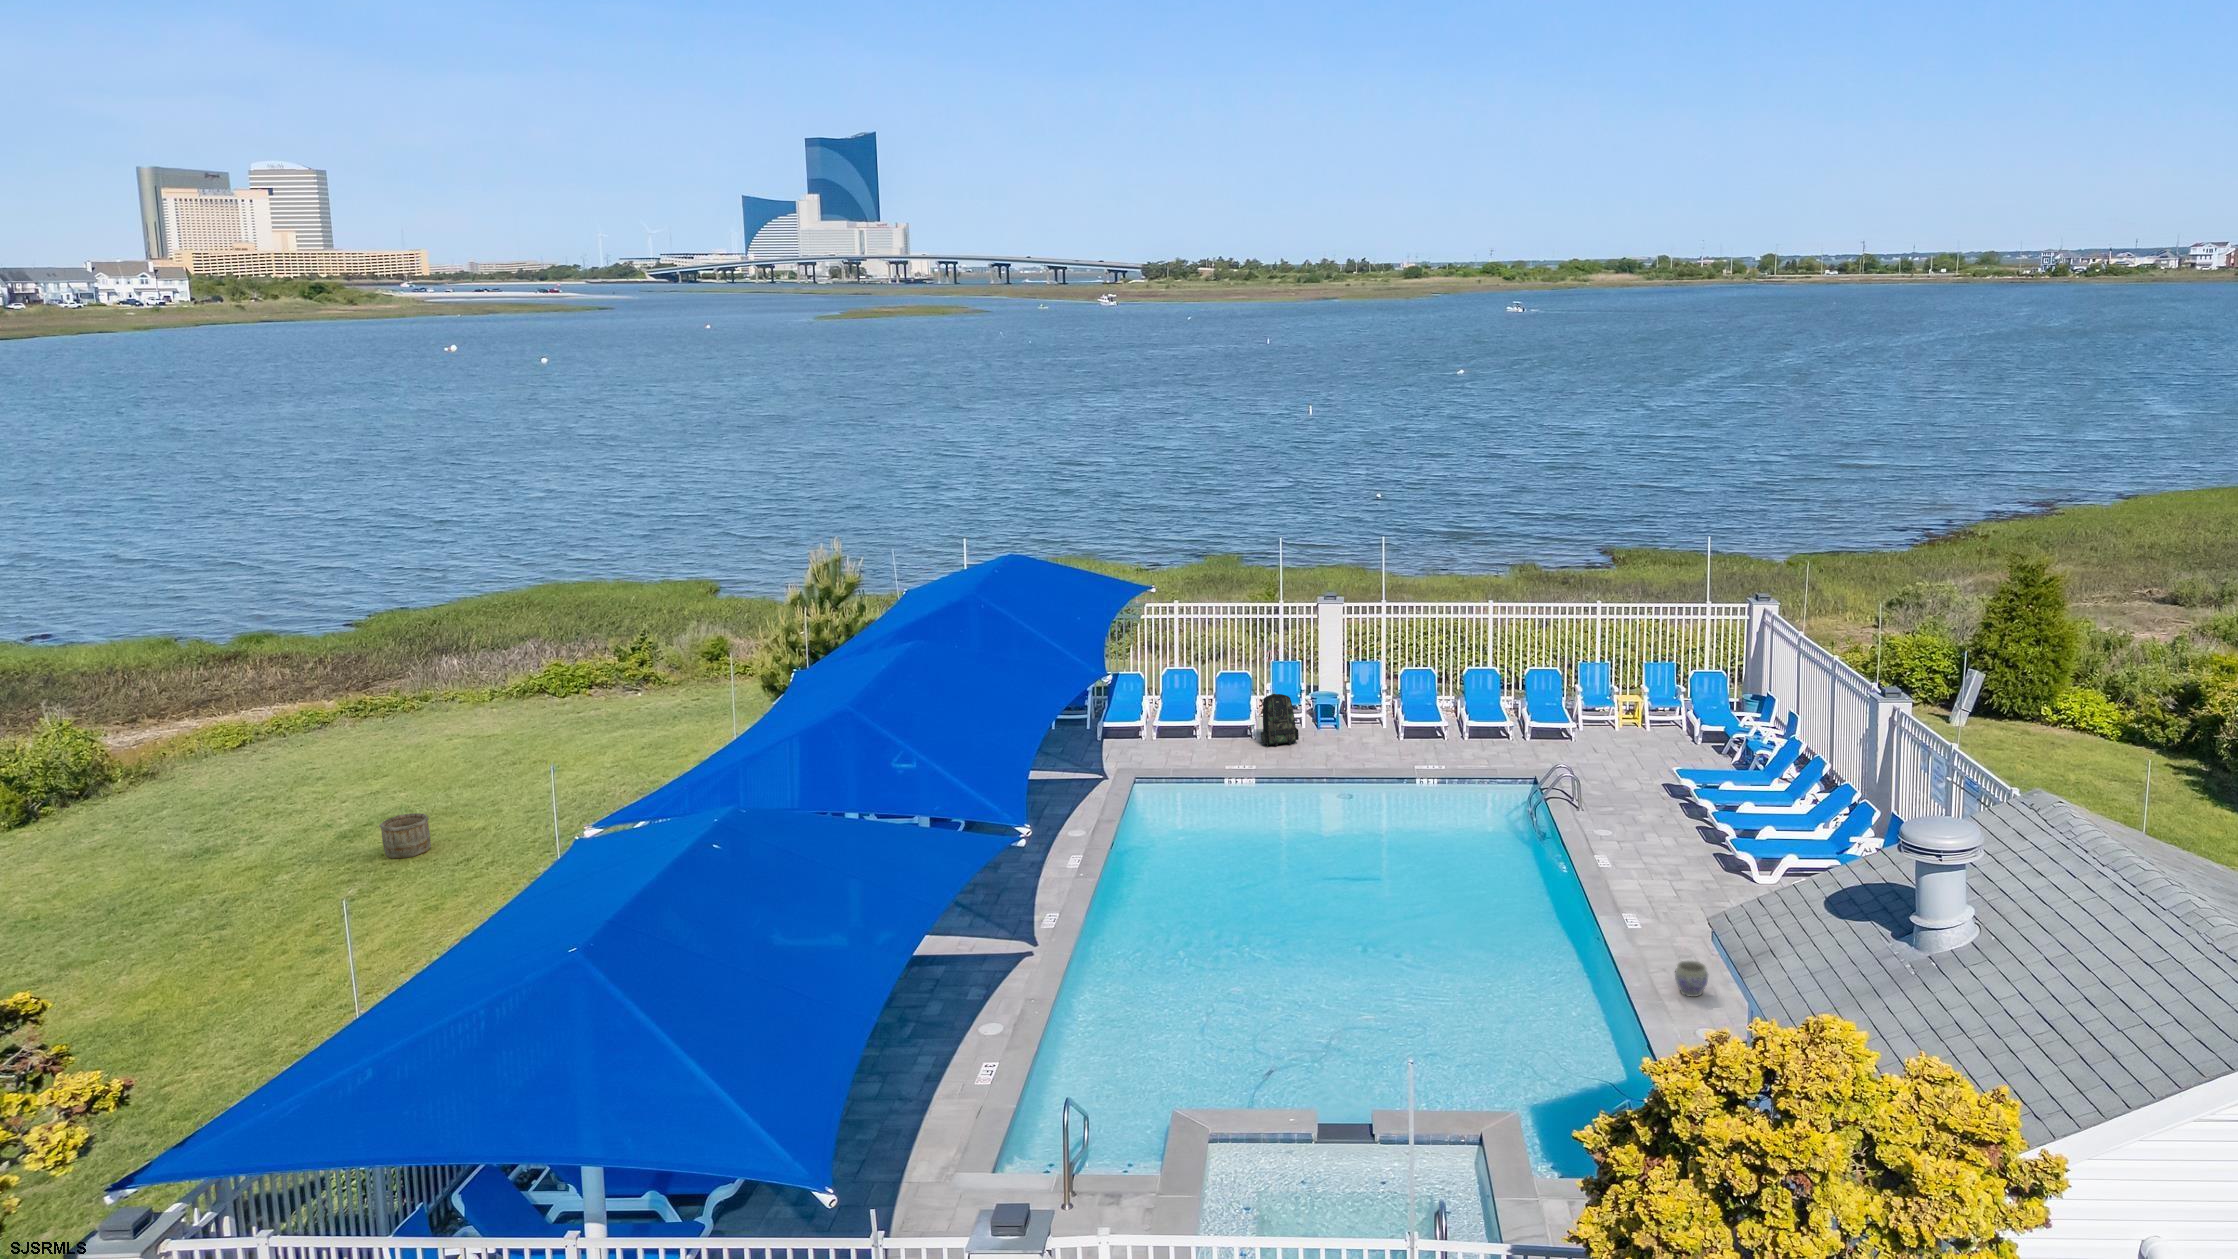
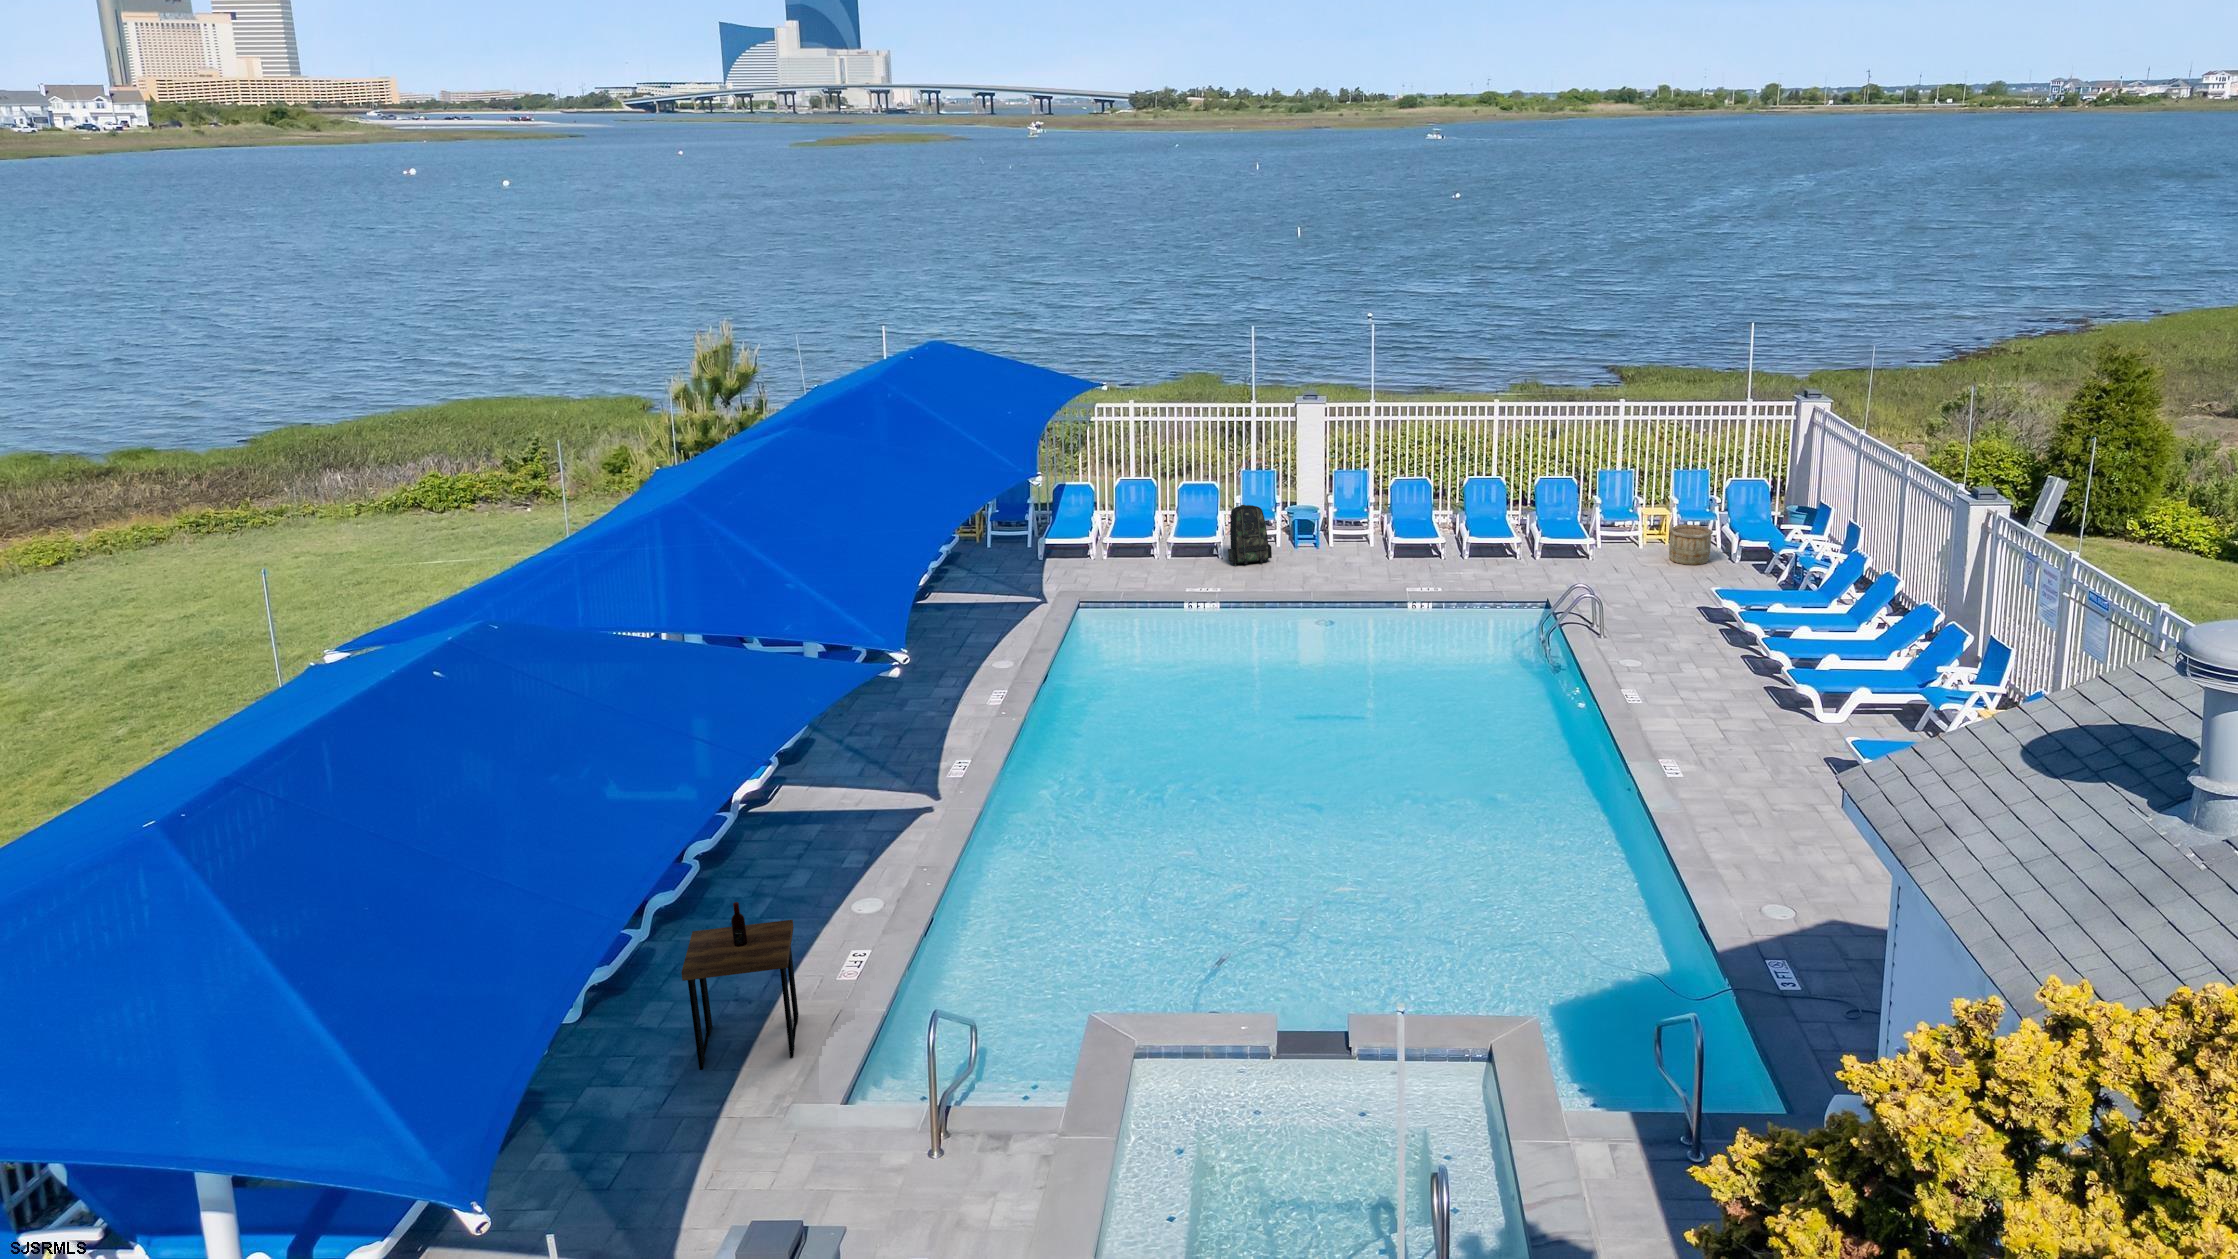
wooden bucket: present [379,813,431,859] -> present [1669,525,1713,565]
planter: present [1675,961,1708,997] -> none [1732,817,1775,862]
side table: none [874,1020,952,1150] -> present [681,902,798,1070]

